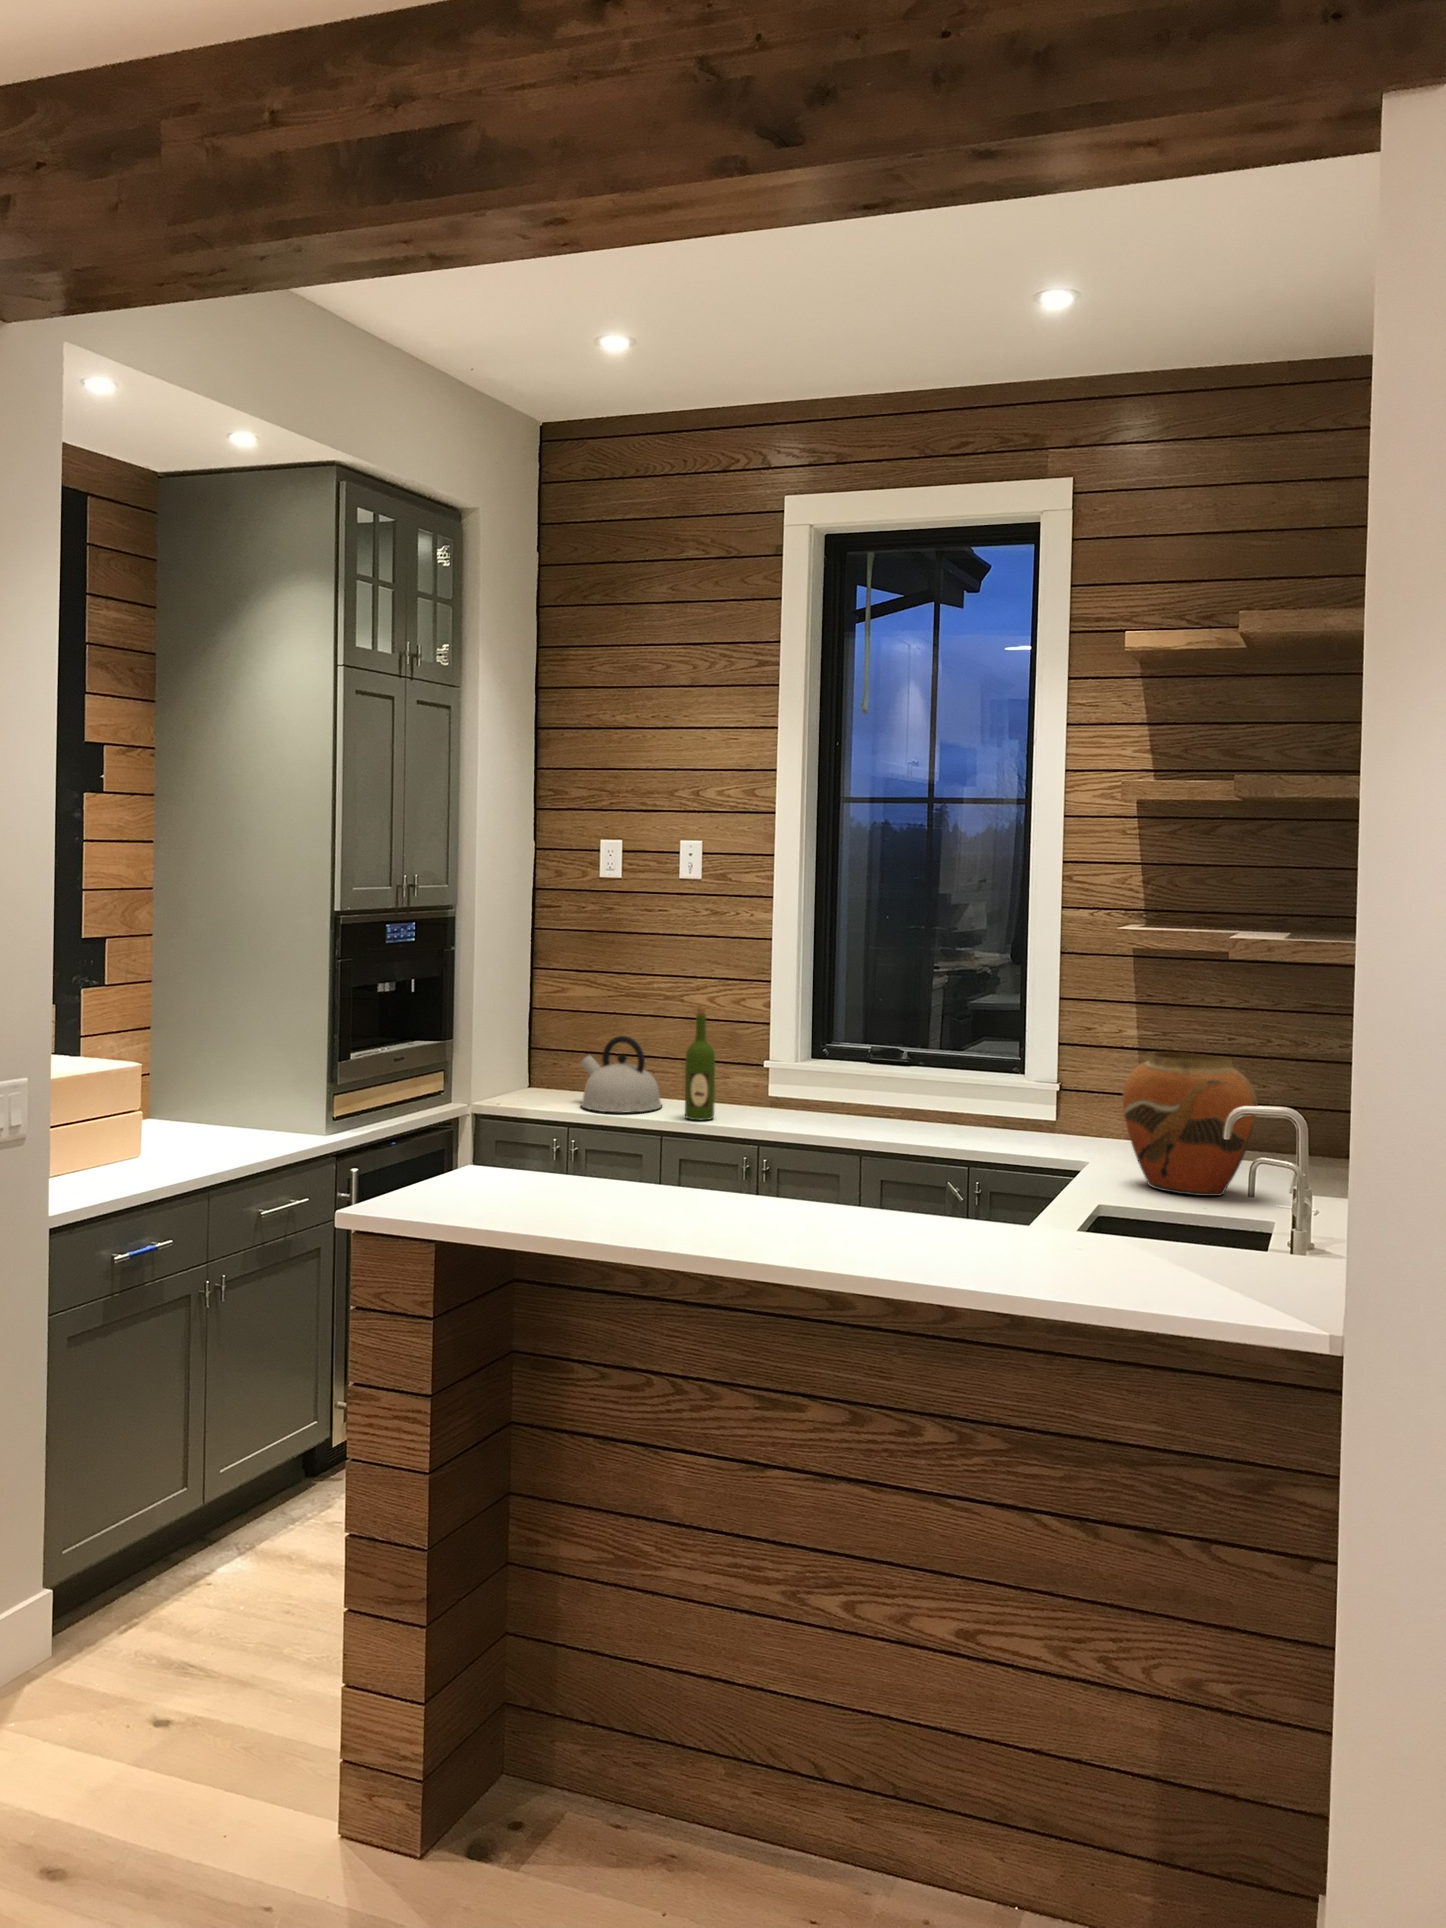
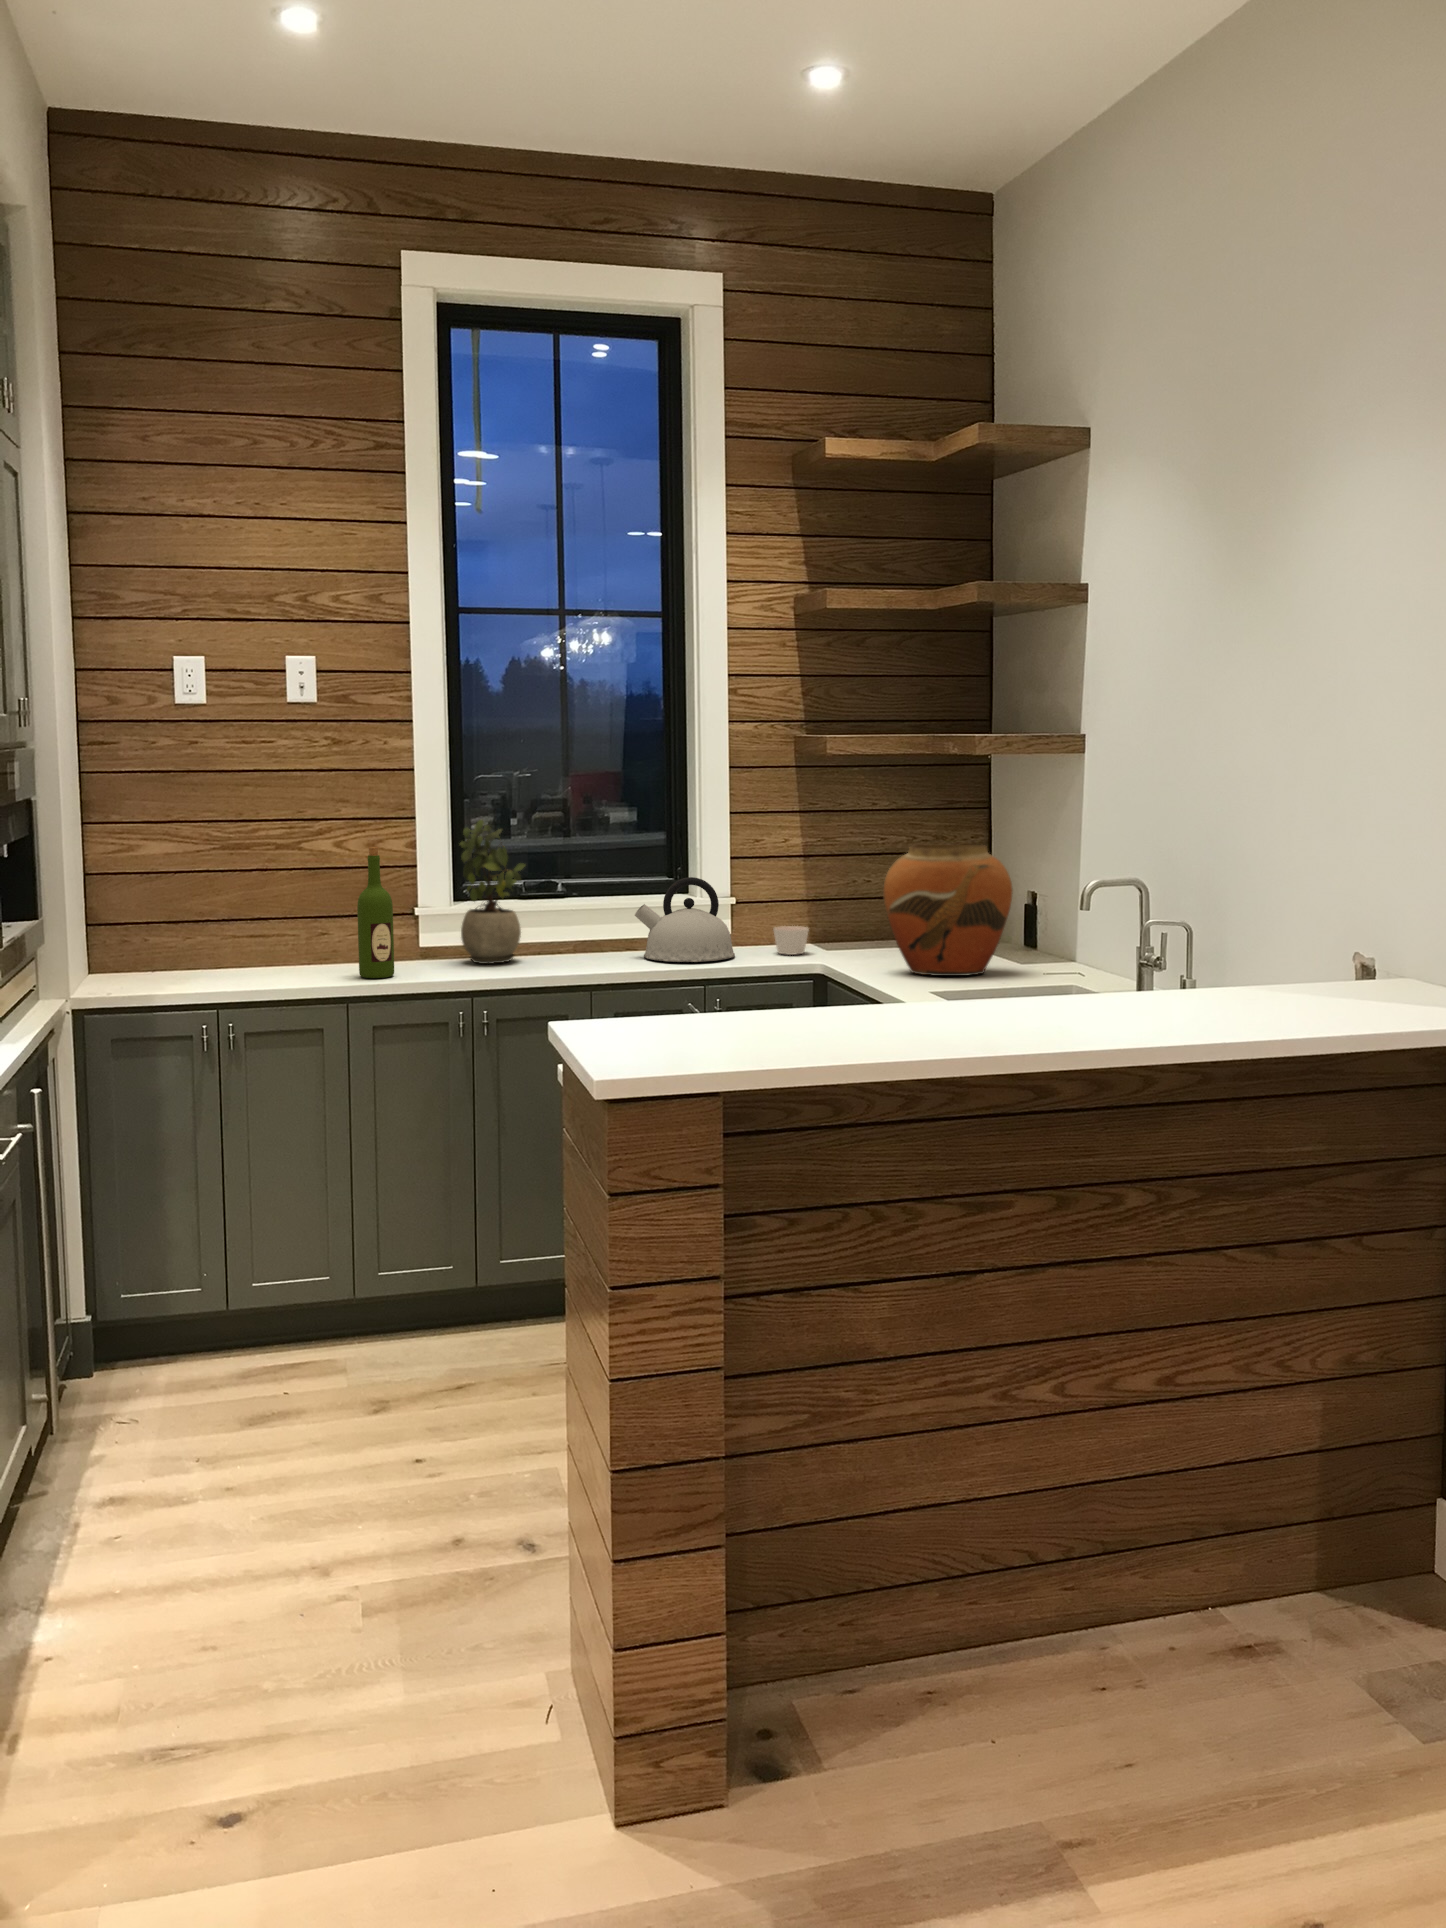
potted plant: none [789,989,843,1120] -> present [460,820,525,964]
kettle: present [581,1036,662,1112] -> present [635,877,735,962]
candle: none [1073,1117,1110,1148] -> present [773,926,809,955]

